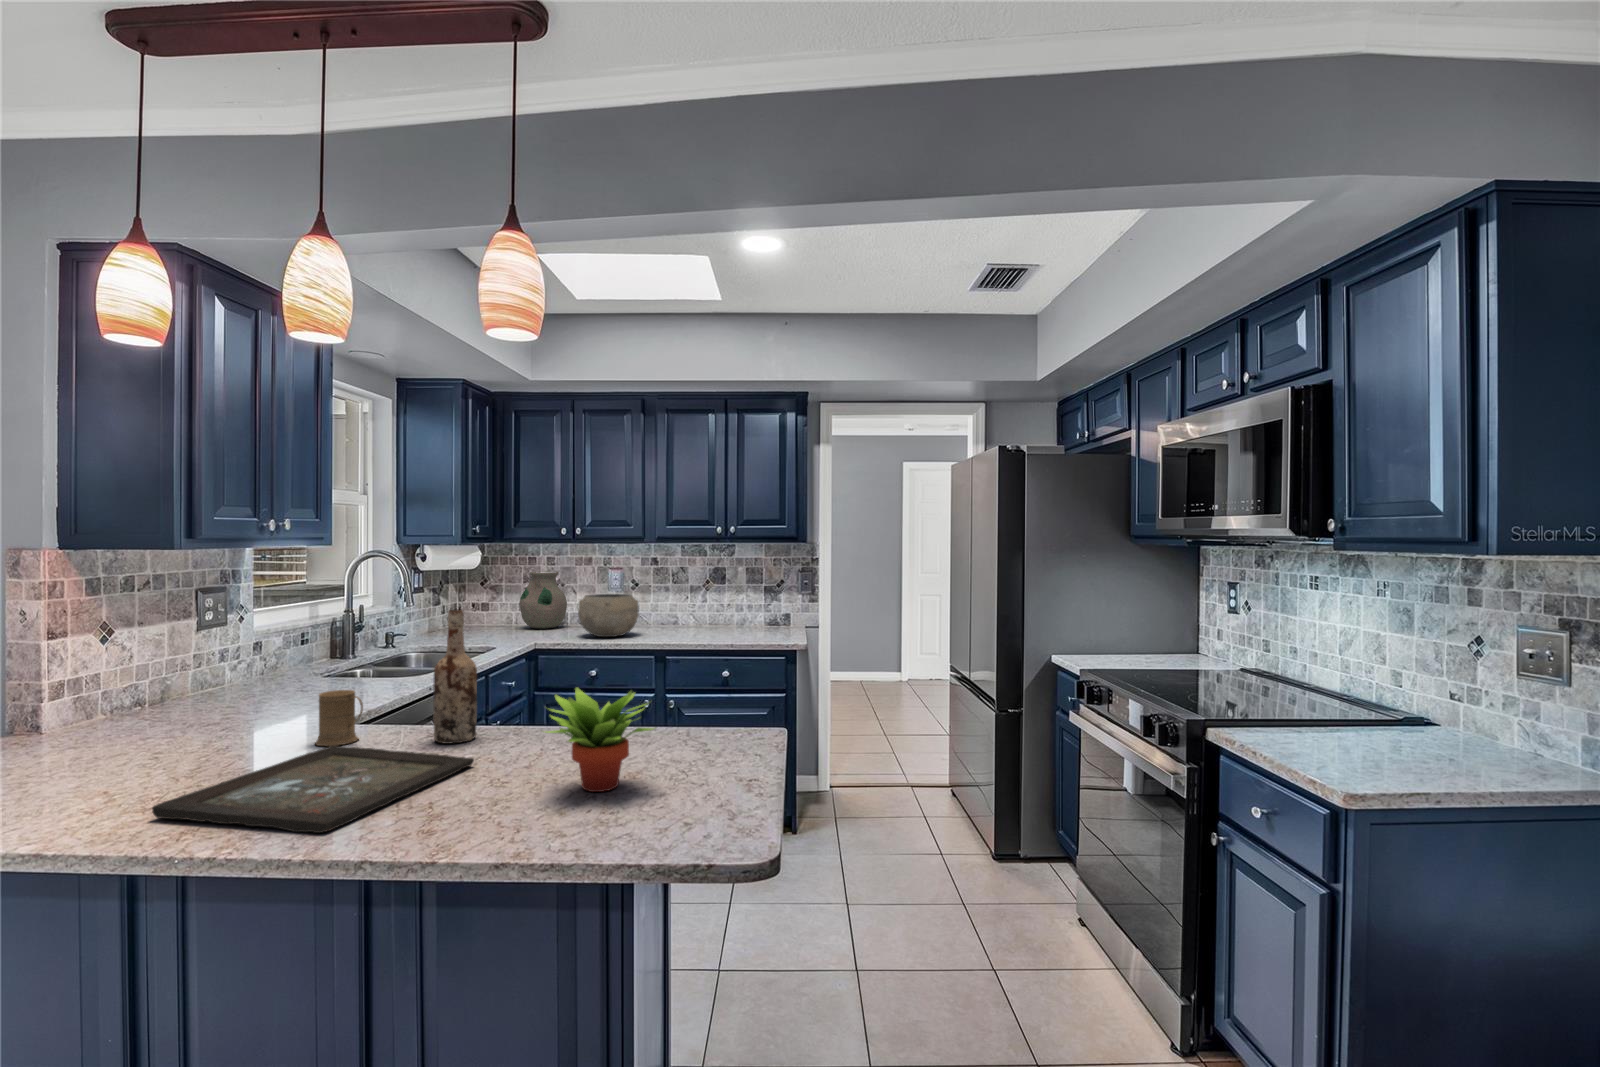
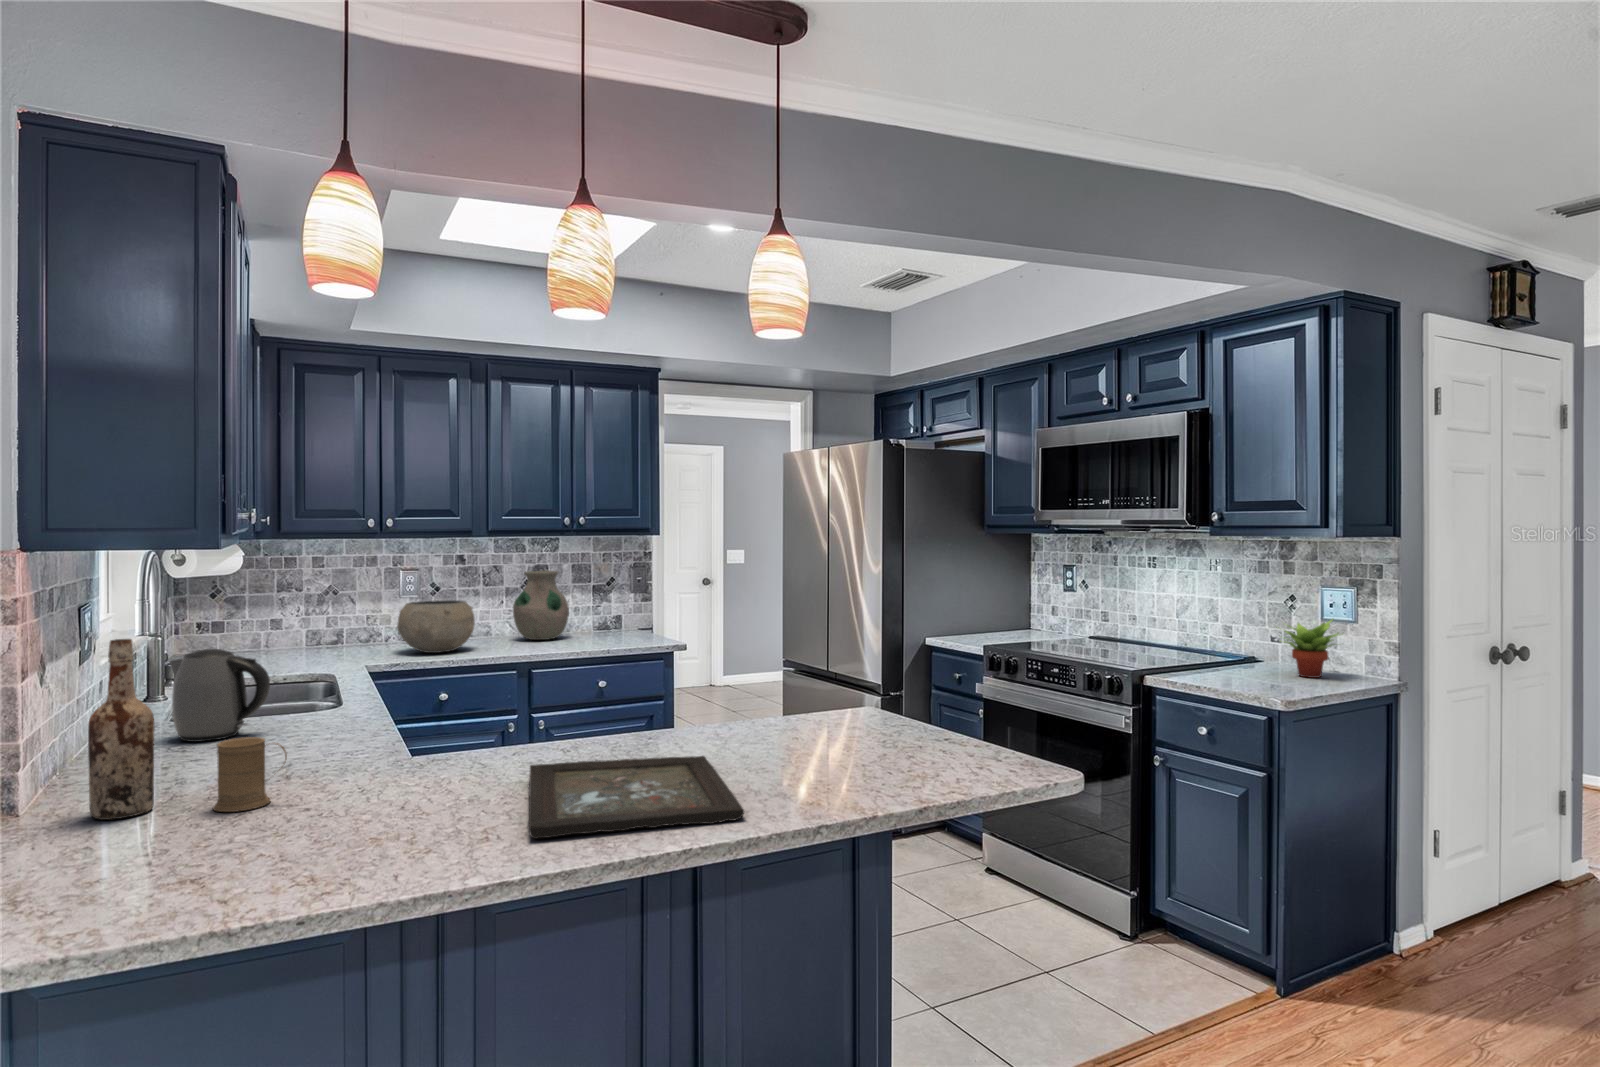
vase: present [520,572,567,629] -> present [513,570,569,640]
wine bottle: present [433,610,477,744] -> present [88,639,154,820]
kettle: none [263,624,328,694] -> present [169,649,270,742]
succulent plant: present [545,687,655,792] -> present [1284,619,1338,678]
mug: present [315,690,363,746] -> present [213,737,287,812]

